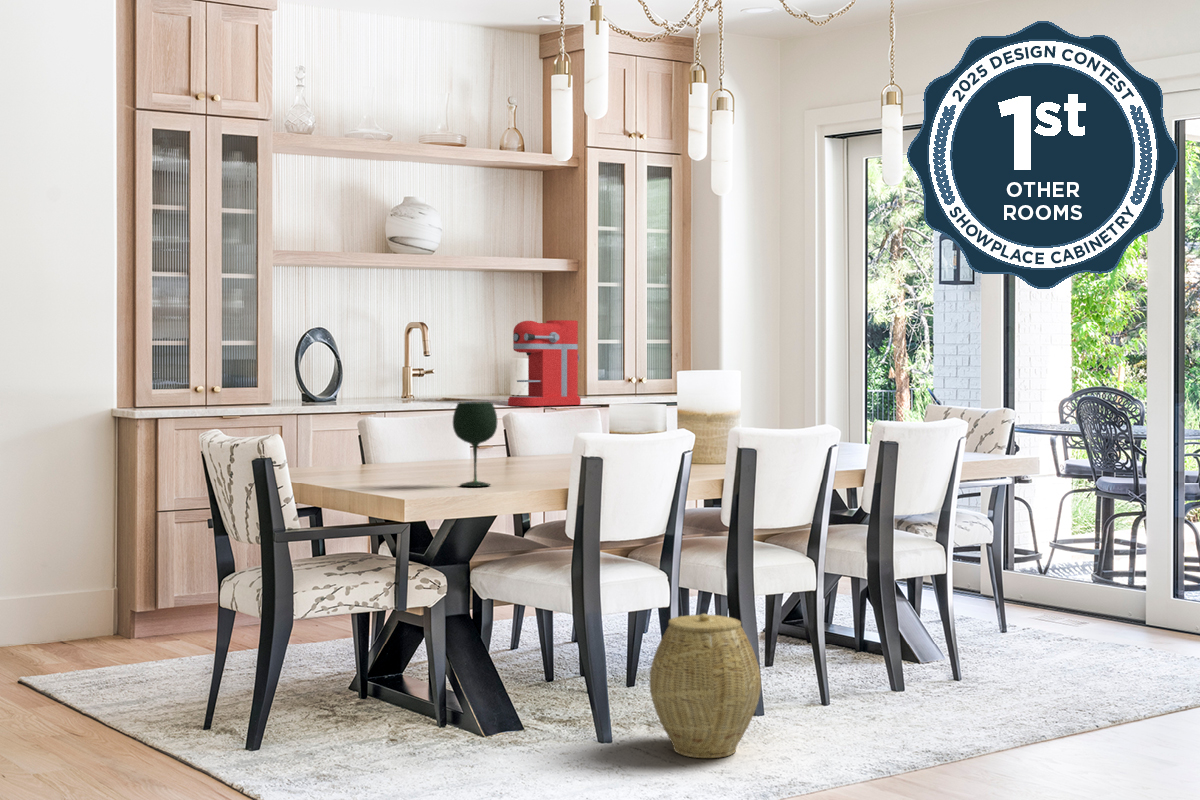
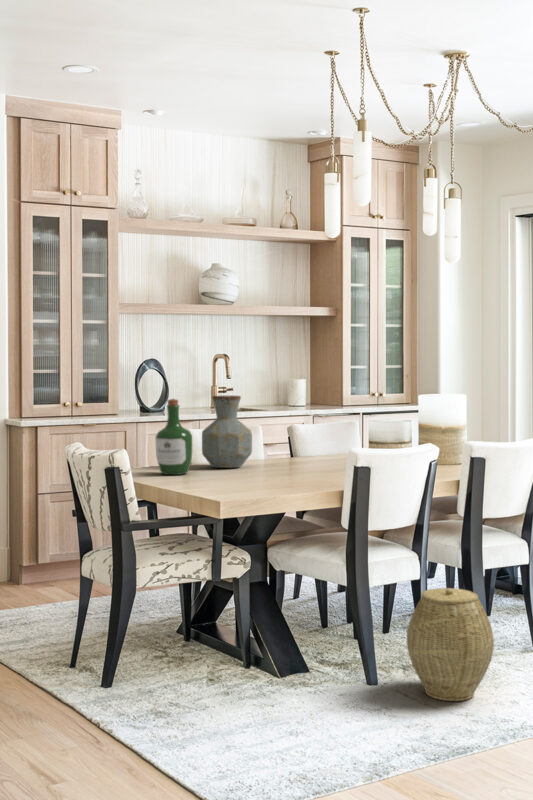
coffee maker: present [508,320,581,406] -> none [288,353,341,416]
vase: none [385,371,453,467] -> present [202,396,252,468]
wine bottle: none [320,372,371,475] -> present [155,399,192,475]
wine glass: present [453,402,497,486] -> none [255,424,289,488]

